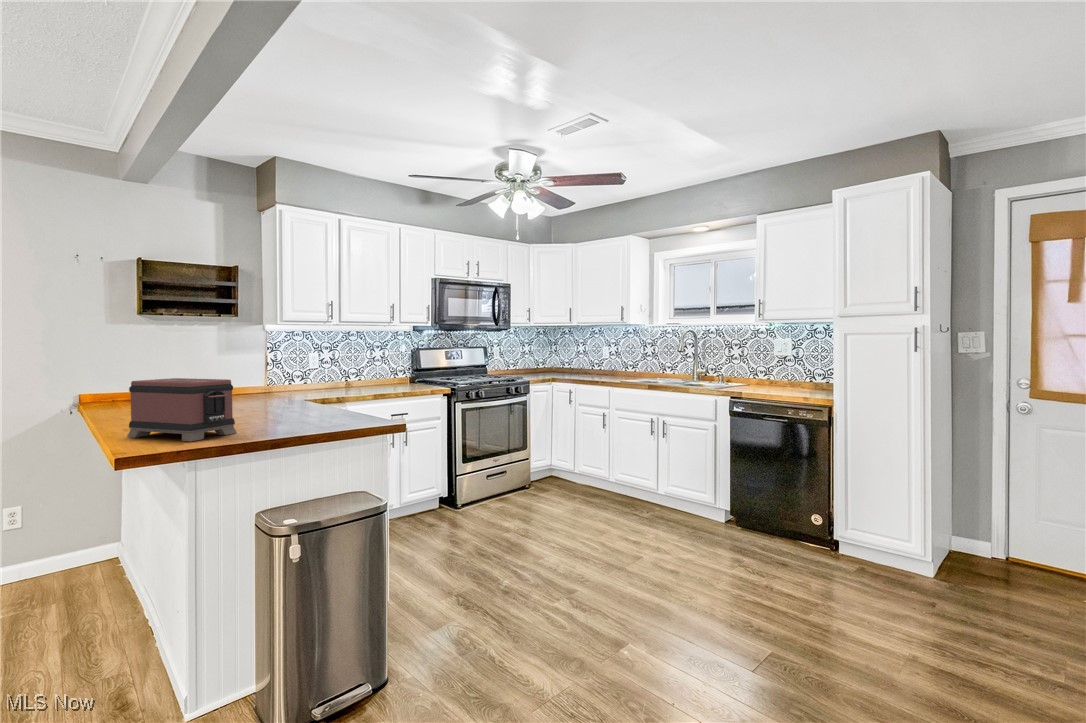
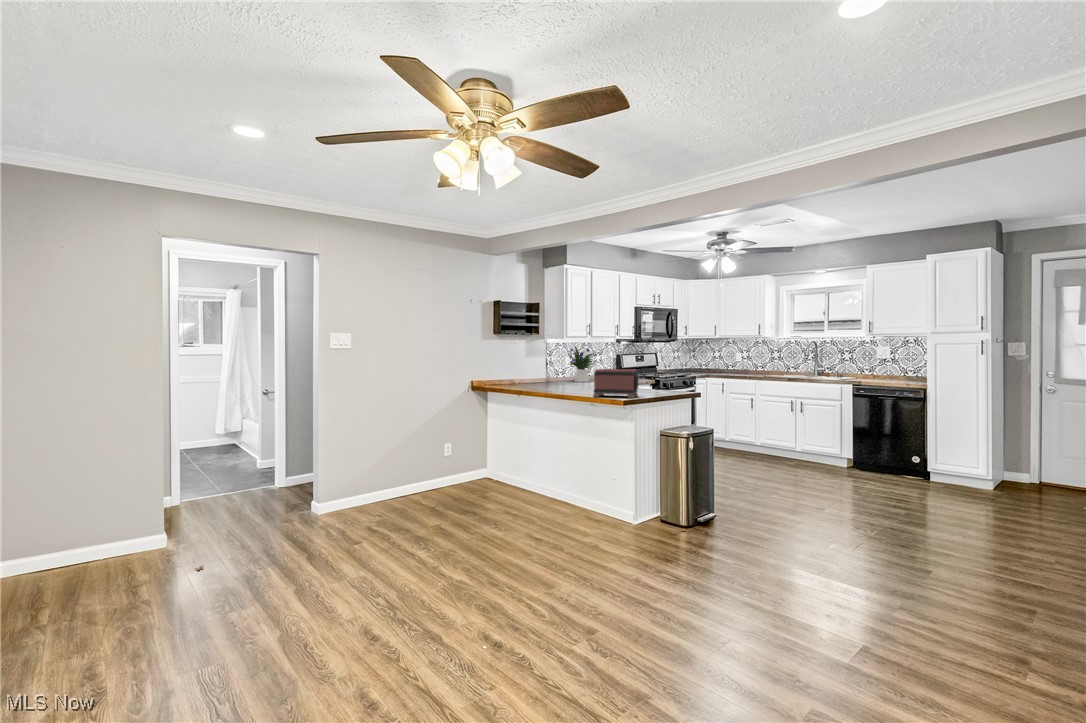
flower arrangement: none [290,335,348,392] -> present [569,346,596,382]

